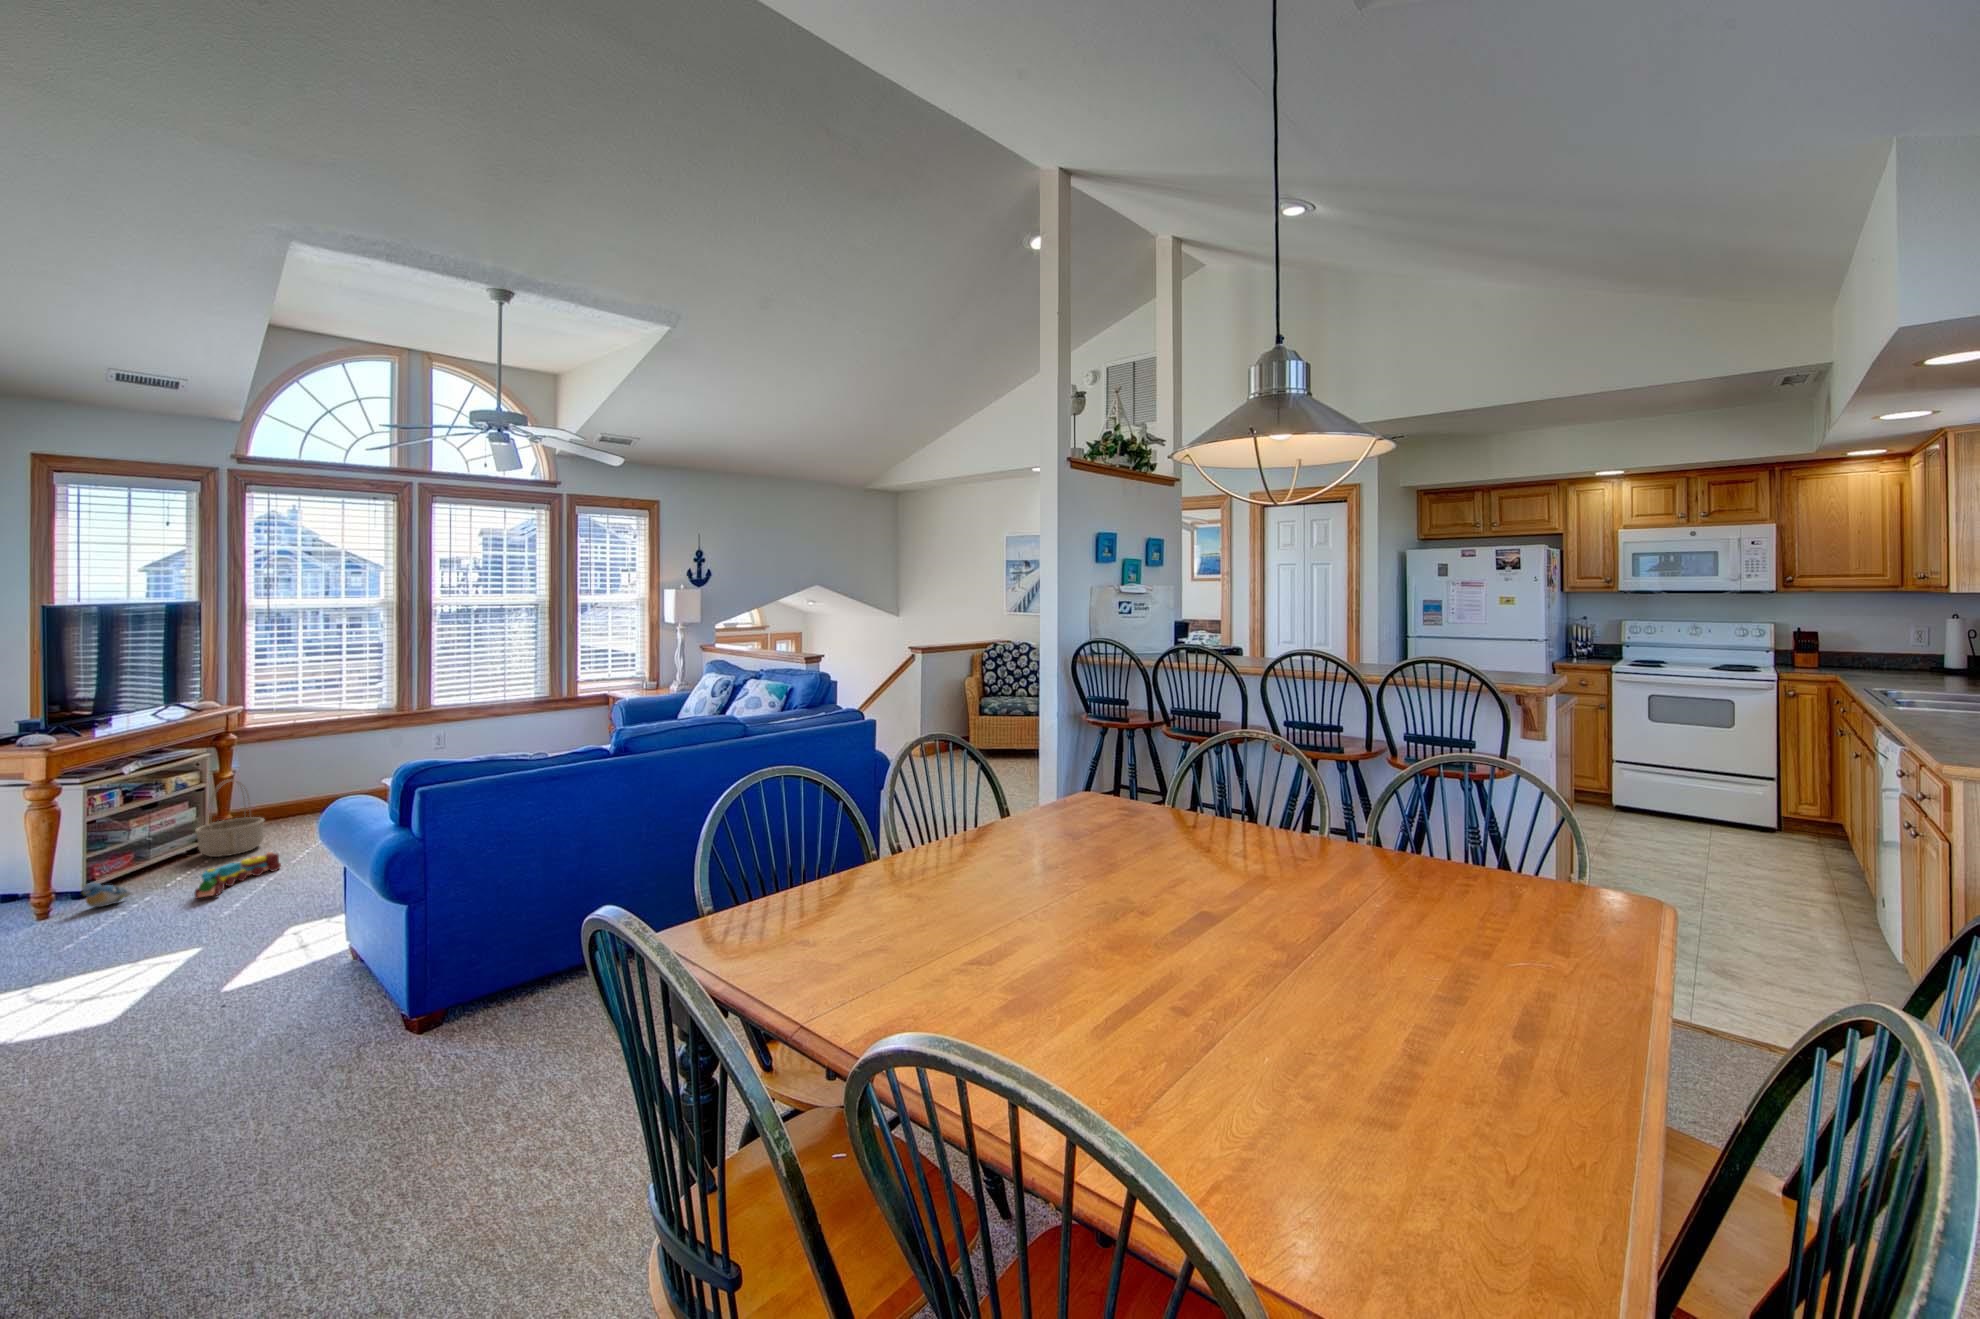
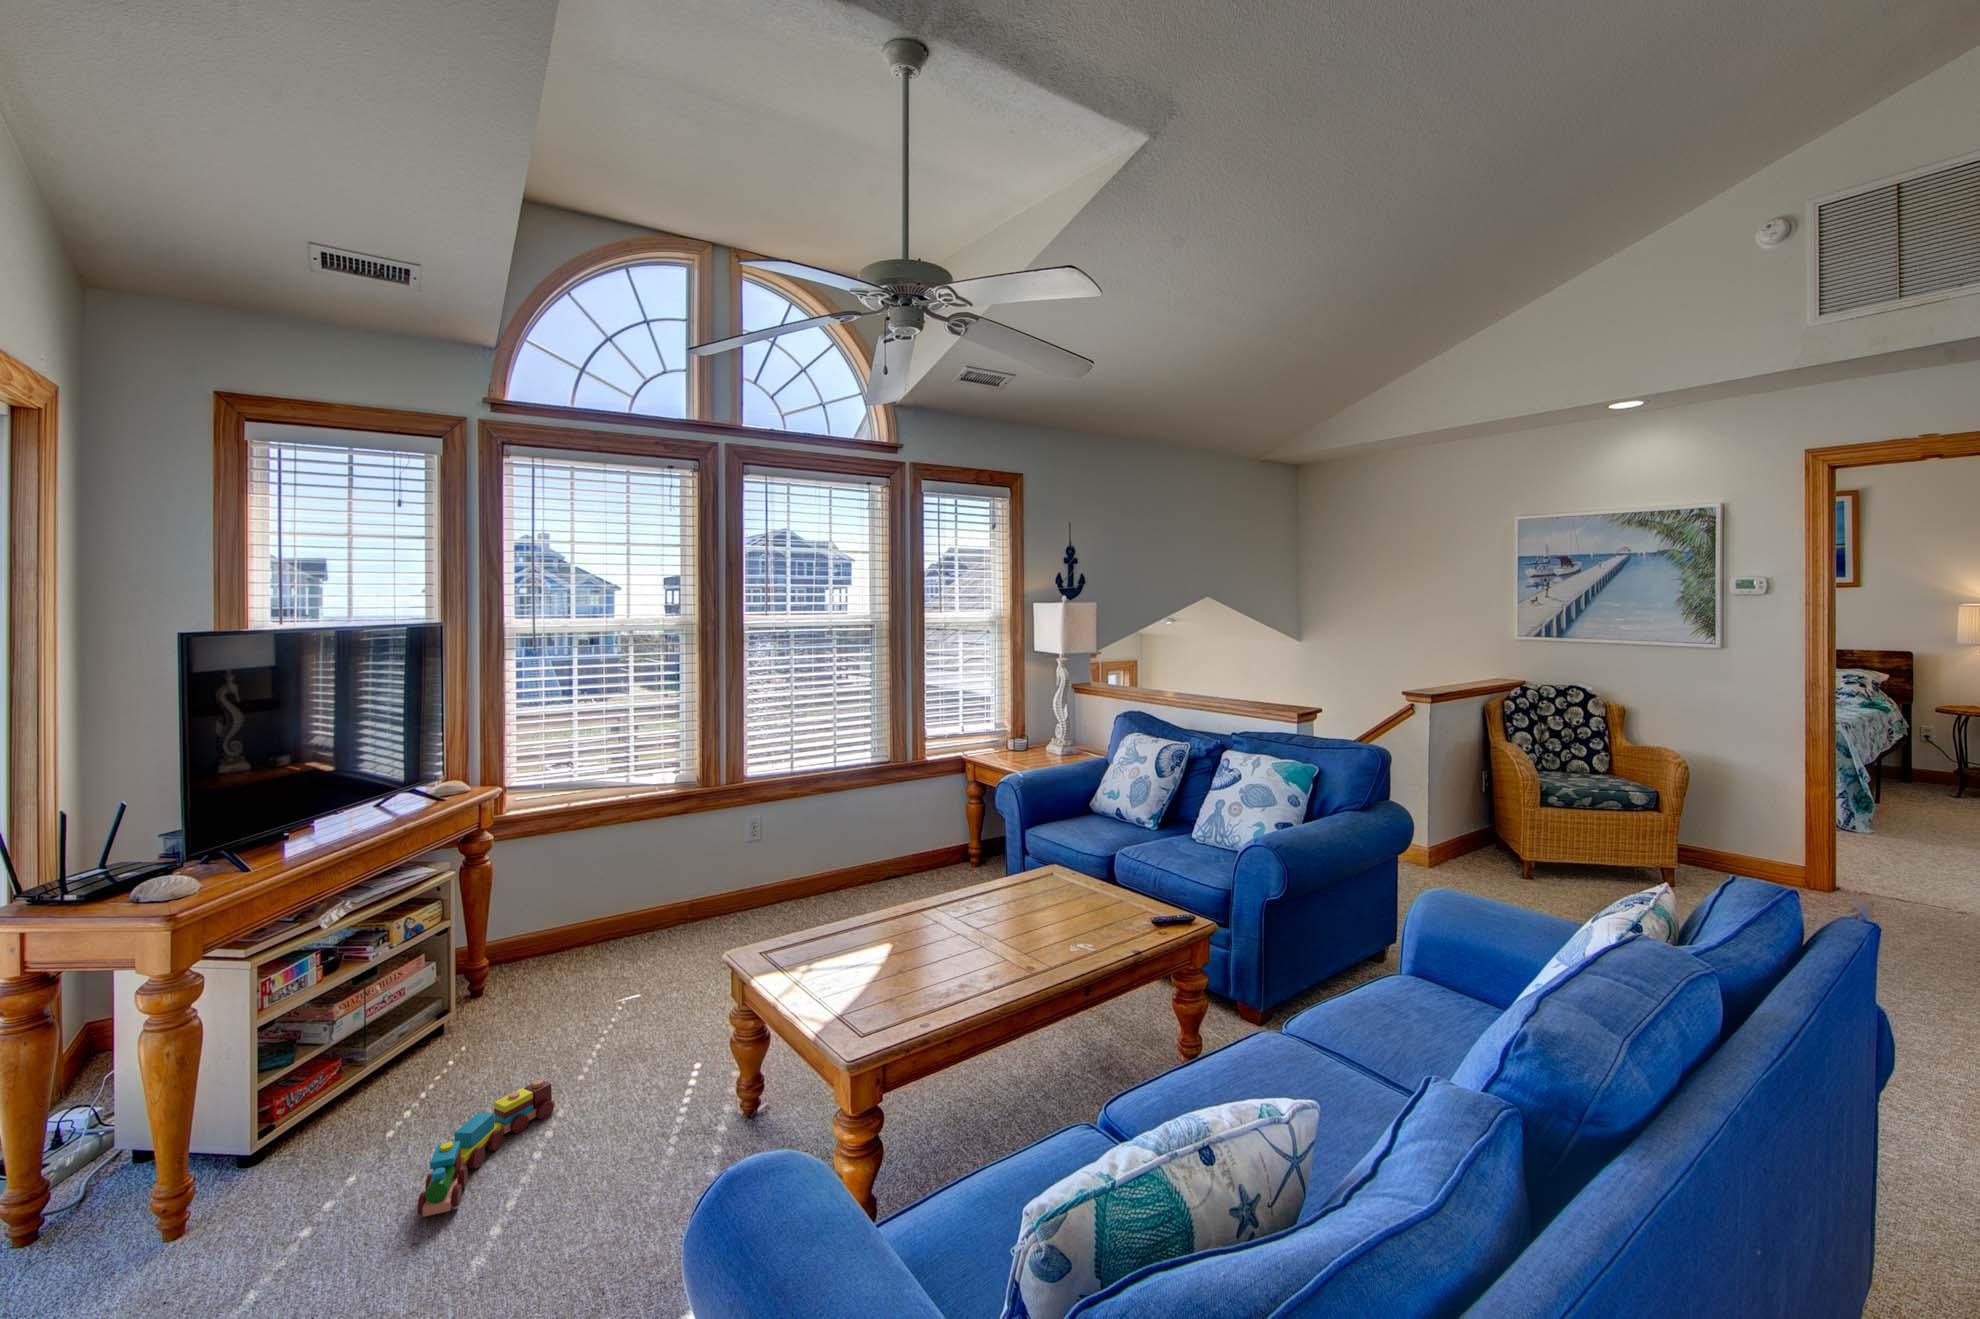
basket: present [195,780,265,857] -> none [426,922,526,1060]
plush toy: present [82,882,133,907] -> none [230,1174,321,1225]

